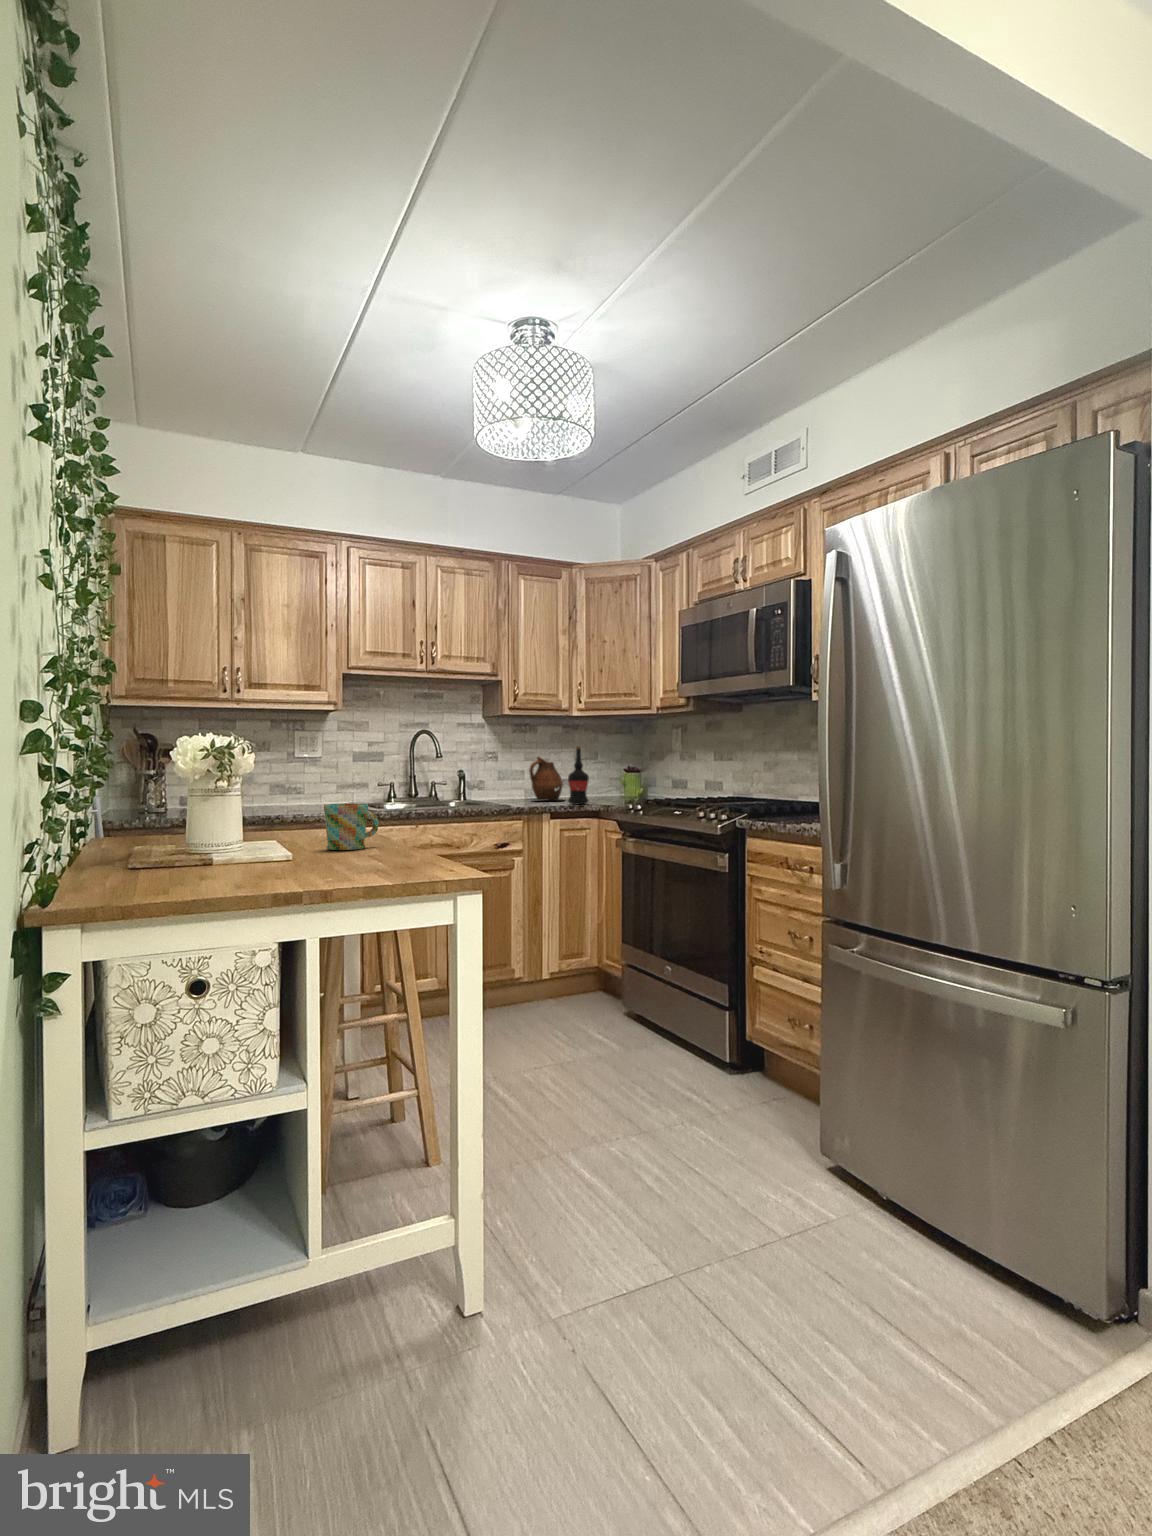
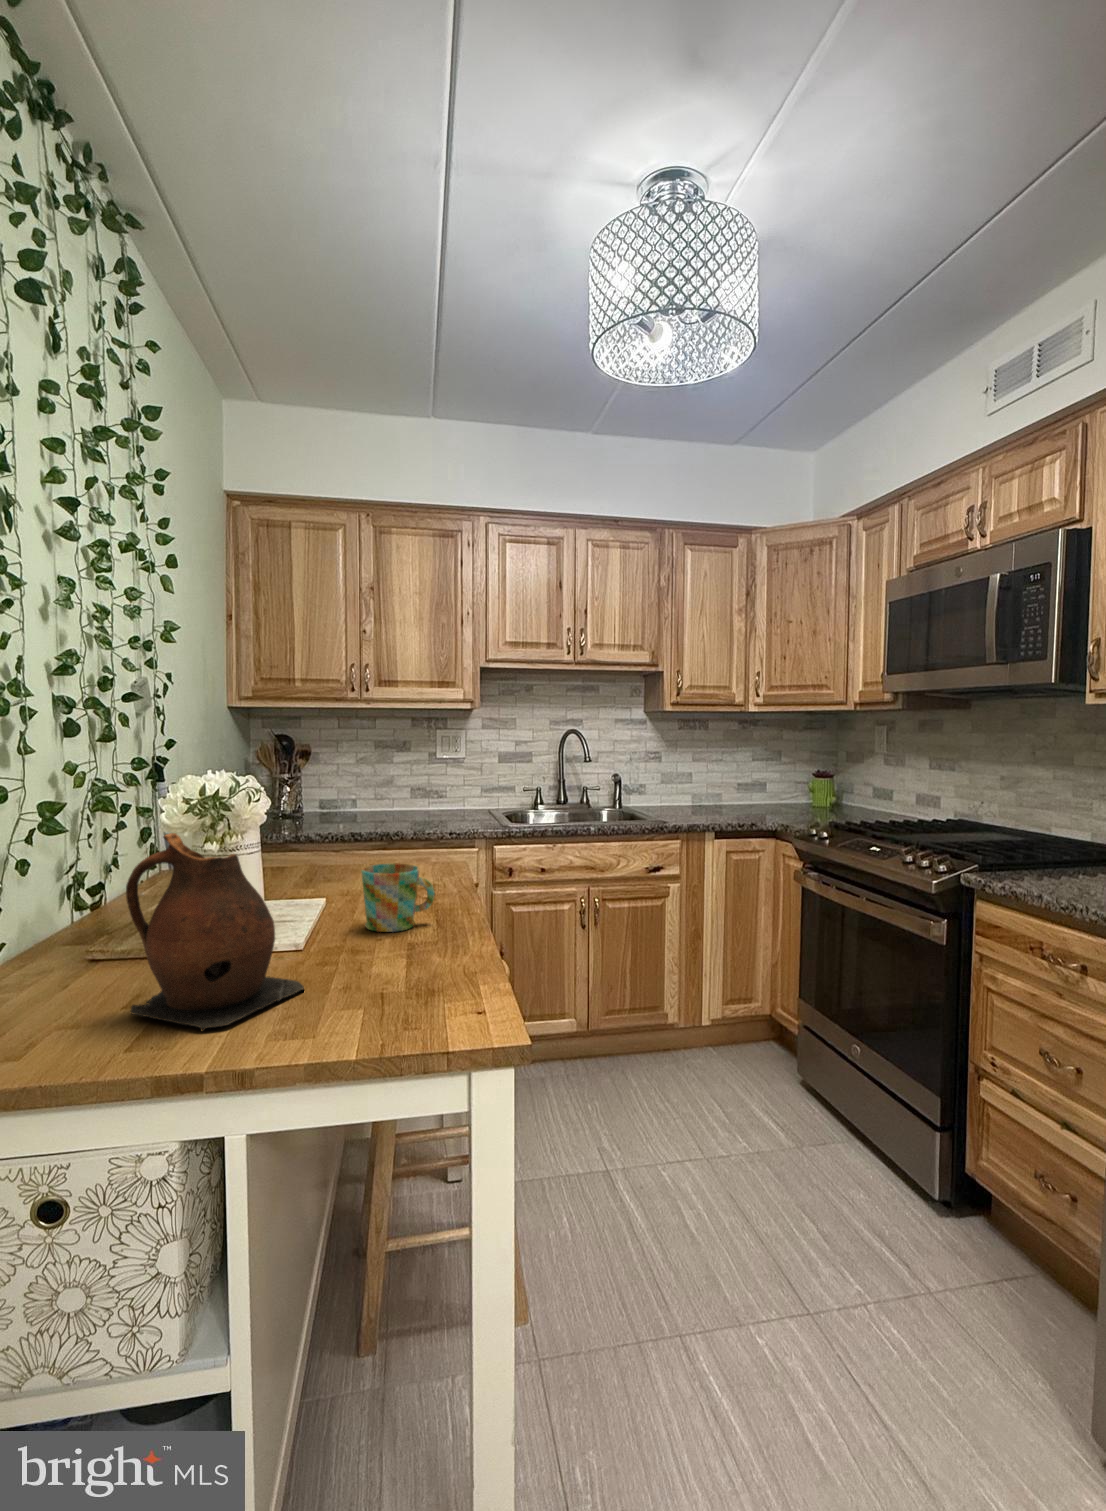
wine bottle: present [568,746,589,804] -> none [738,750,764,820]
ceramic pitcher: present [529,757,563,801] -> present [126,833,304,1031]

